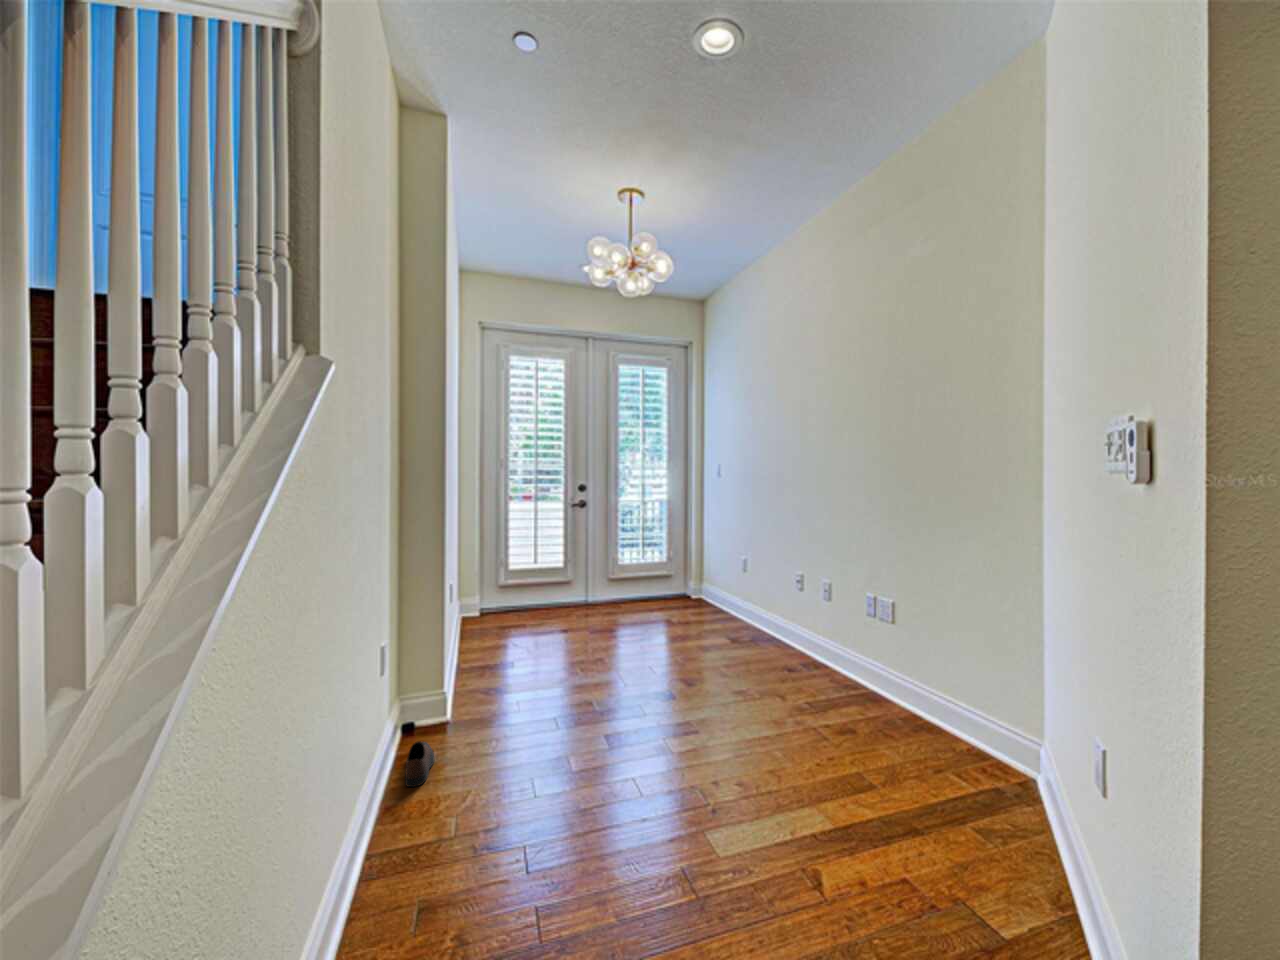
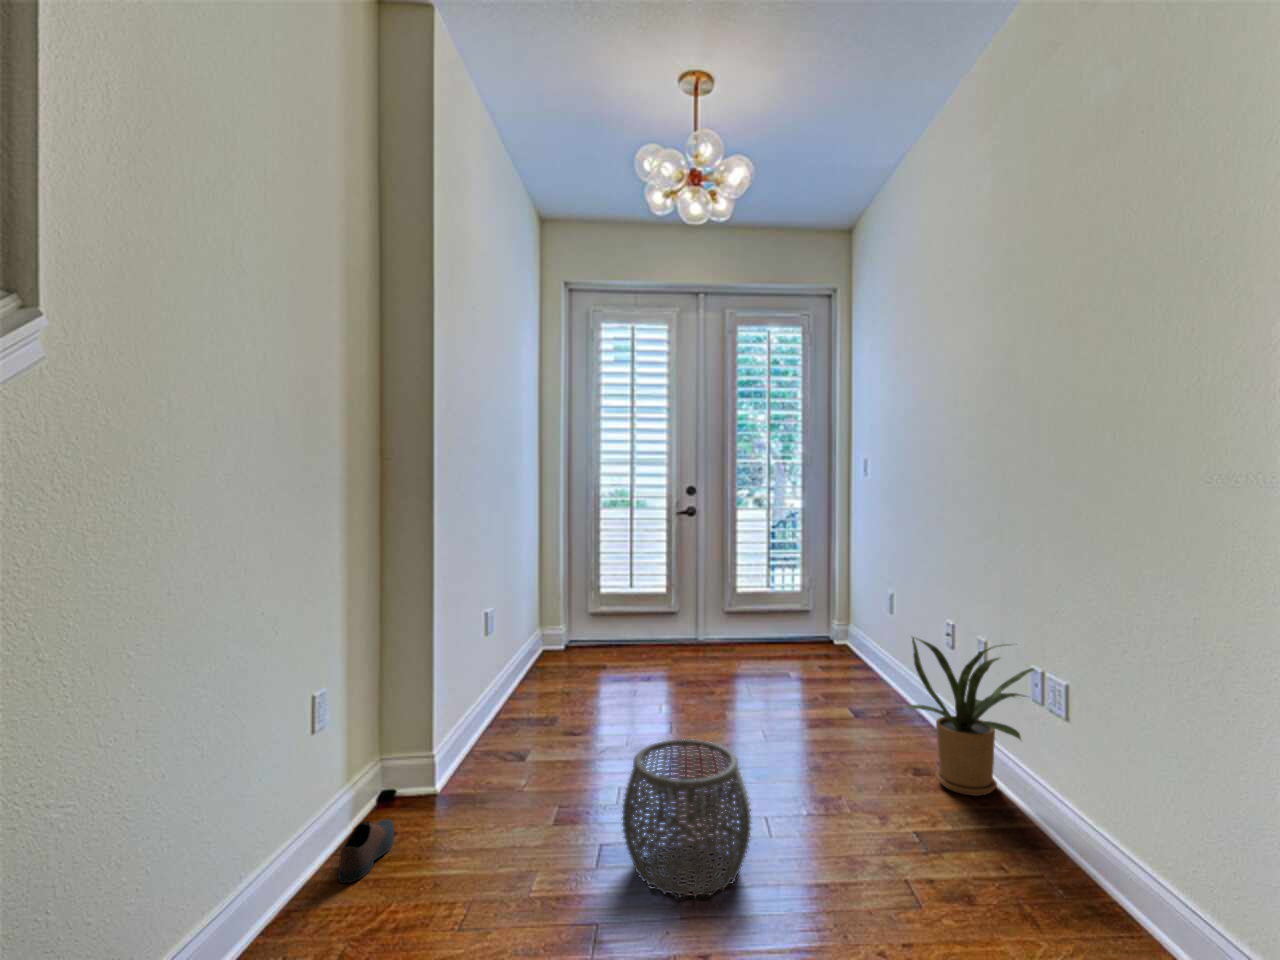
house plant: none [763,585,851,684] -> present [907,637,1035,796]
woven basket: none [615,659,702,760] -> present [622,739,751,897]

